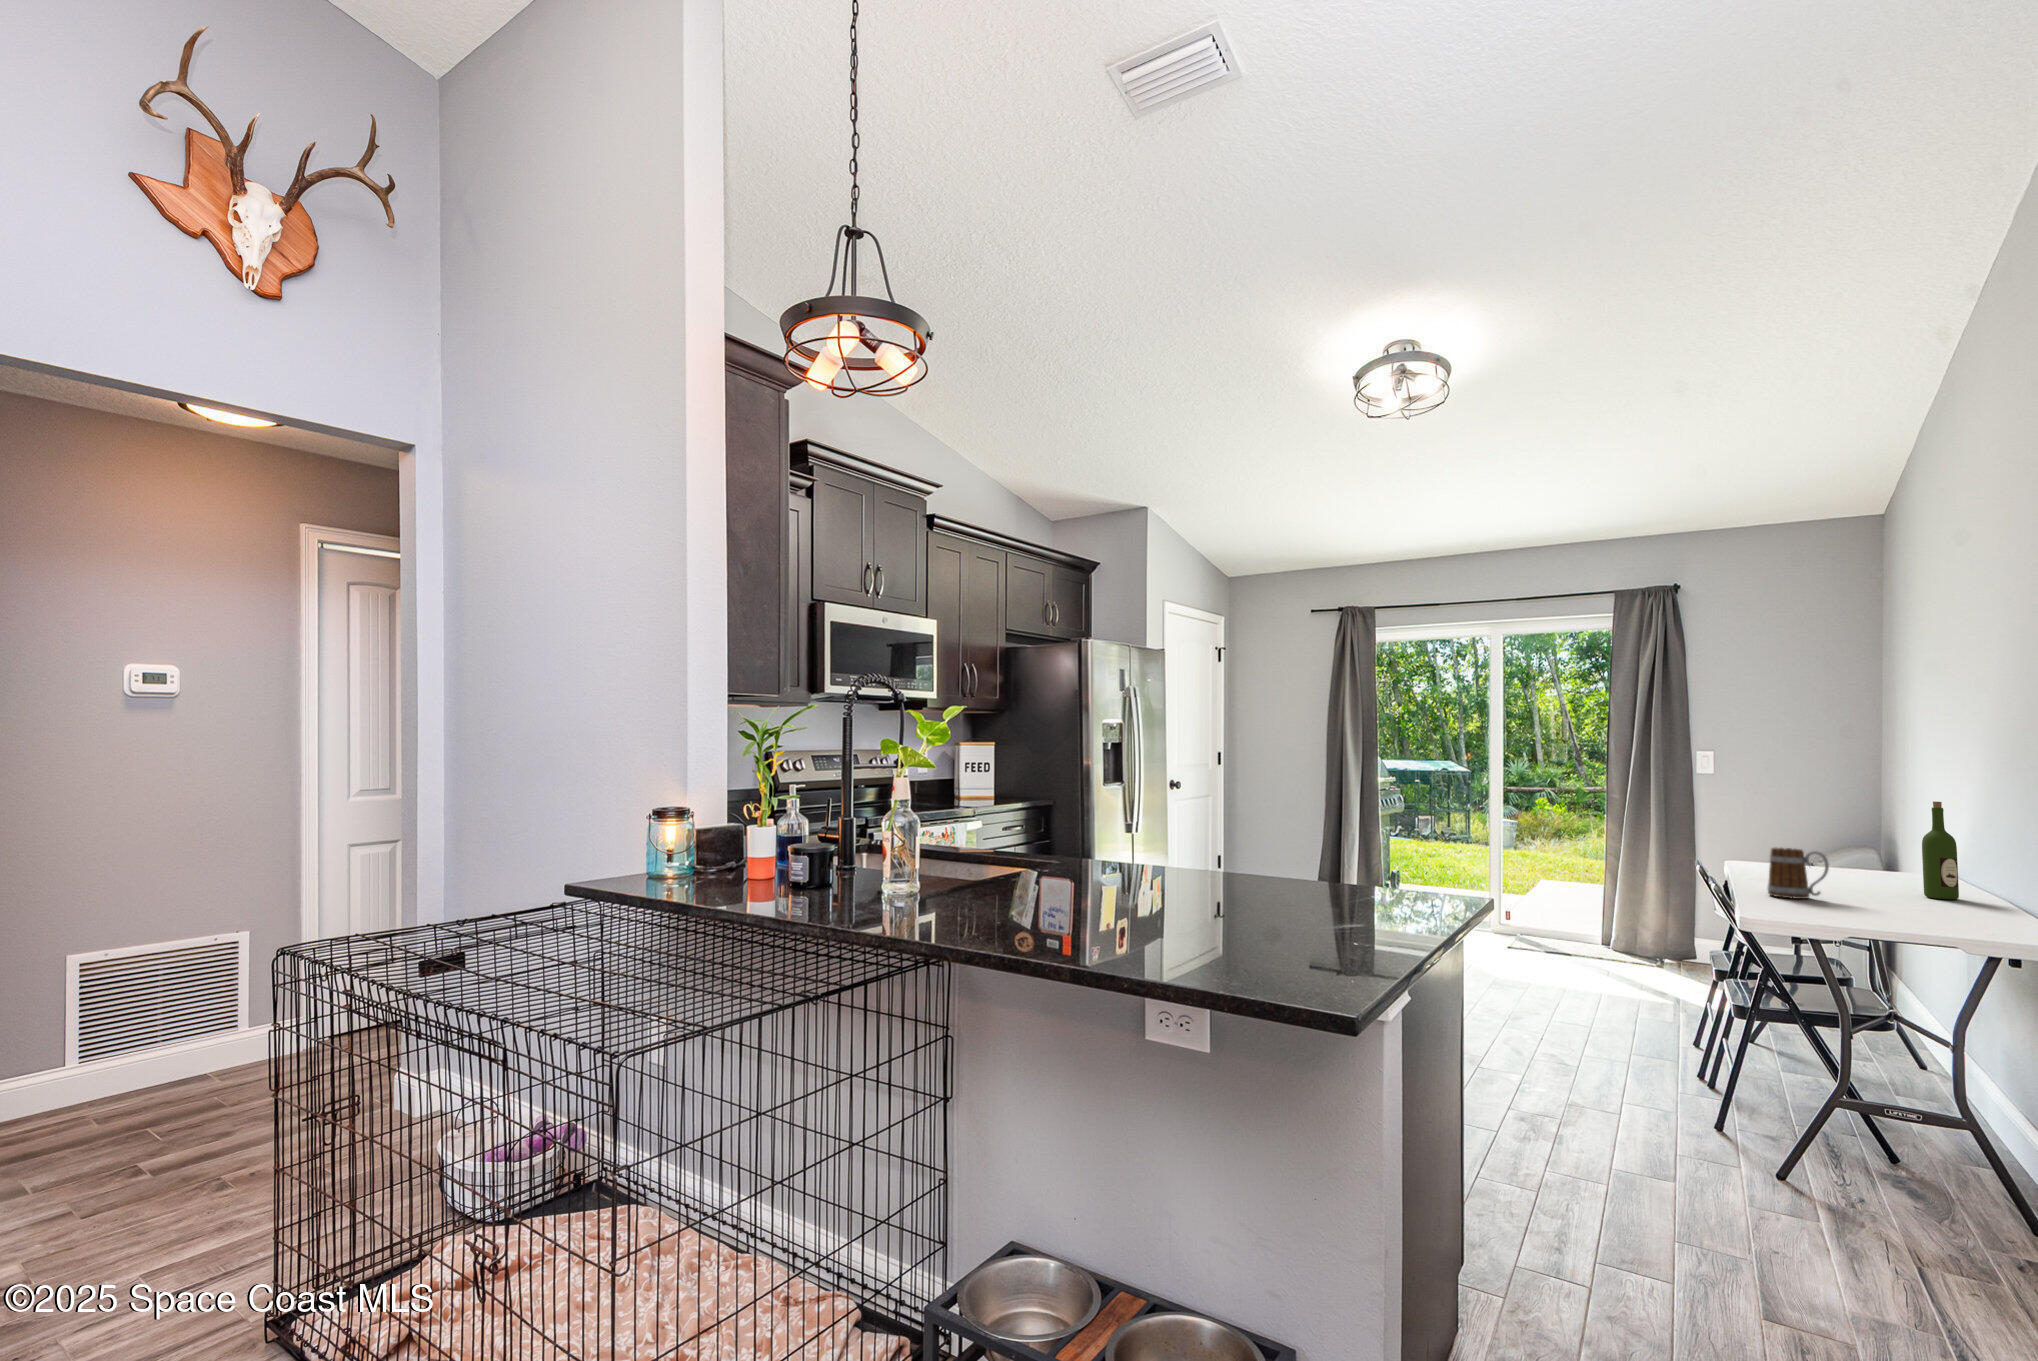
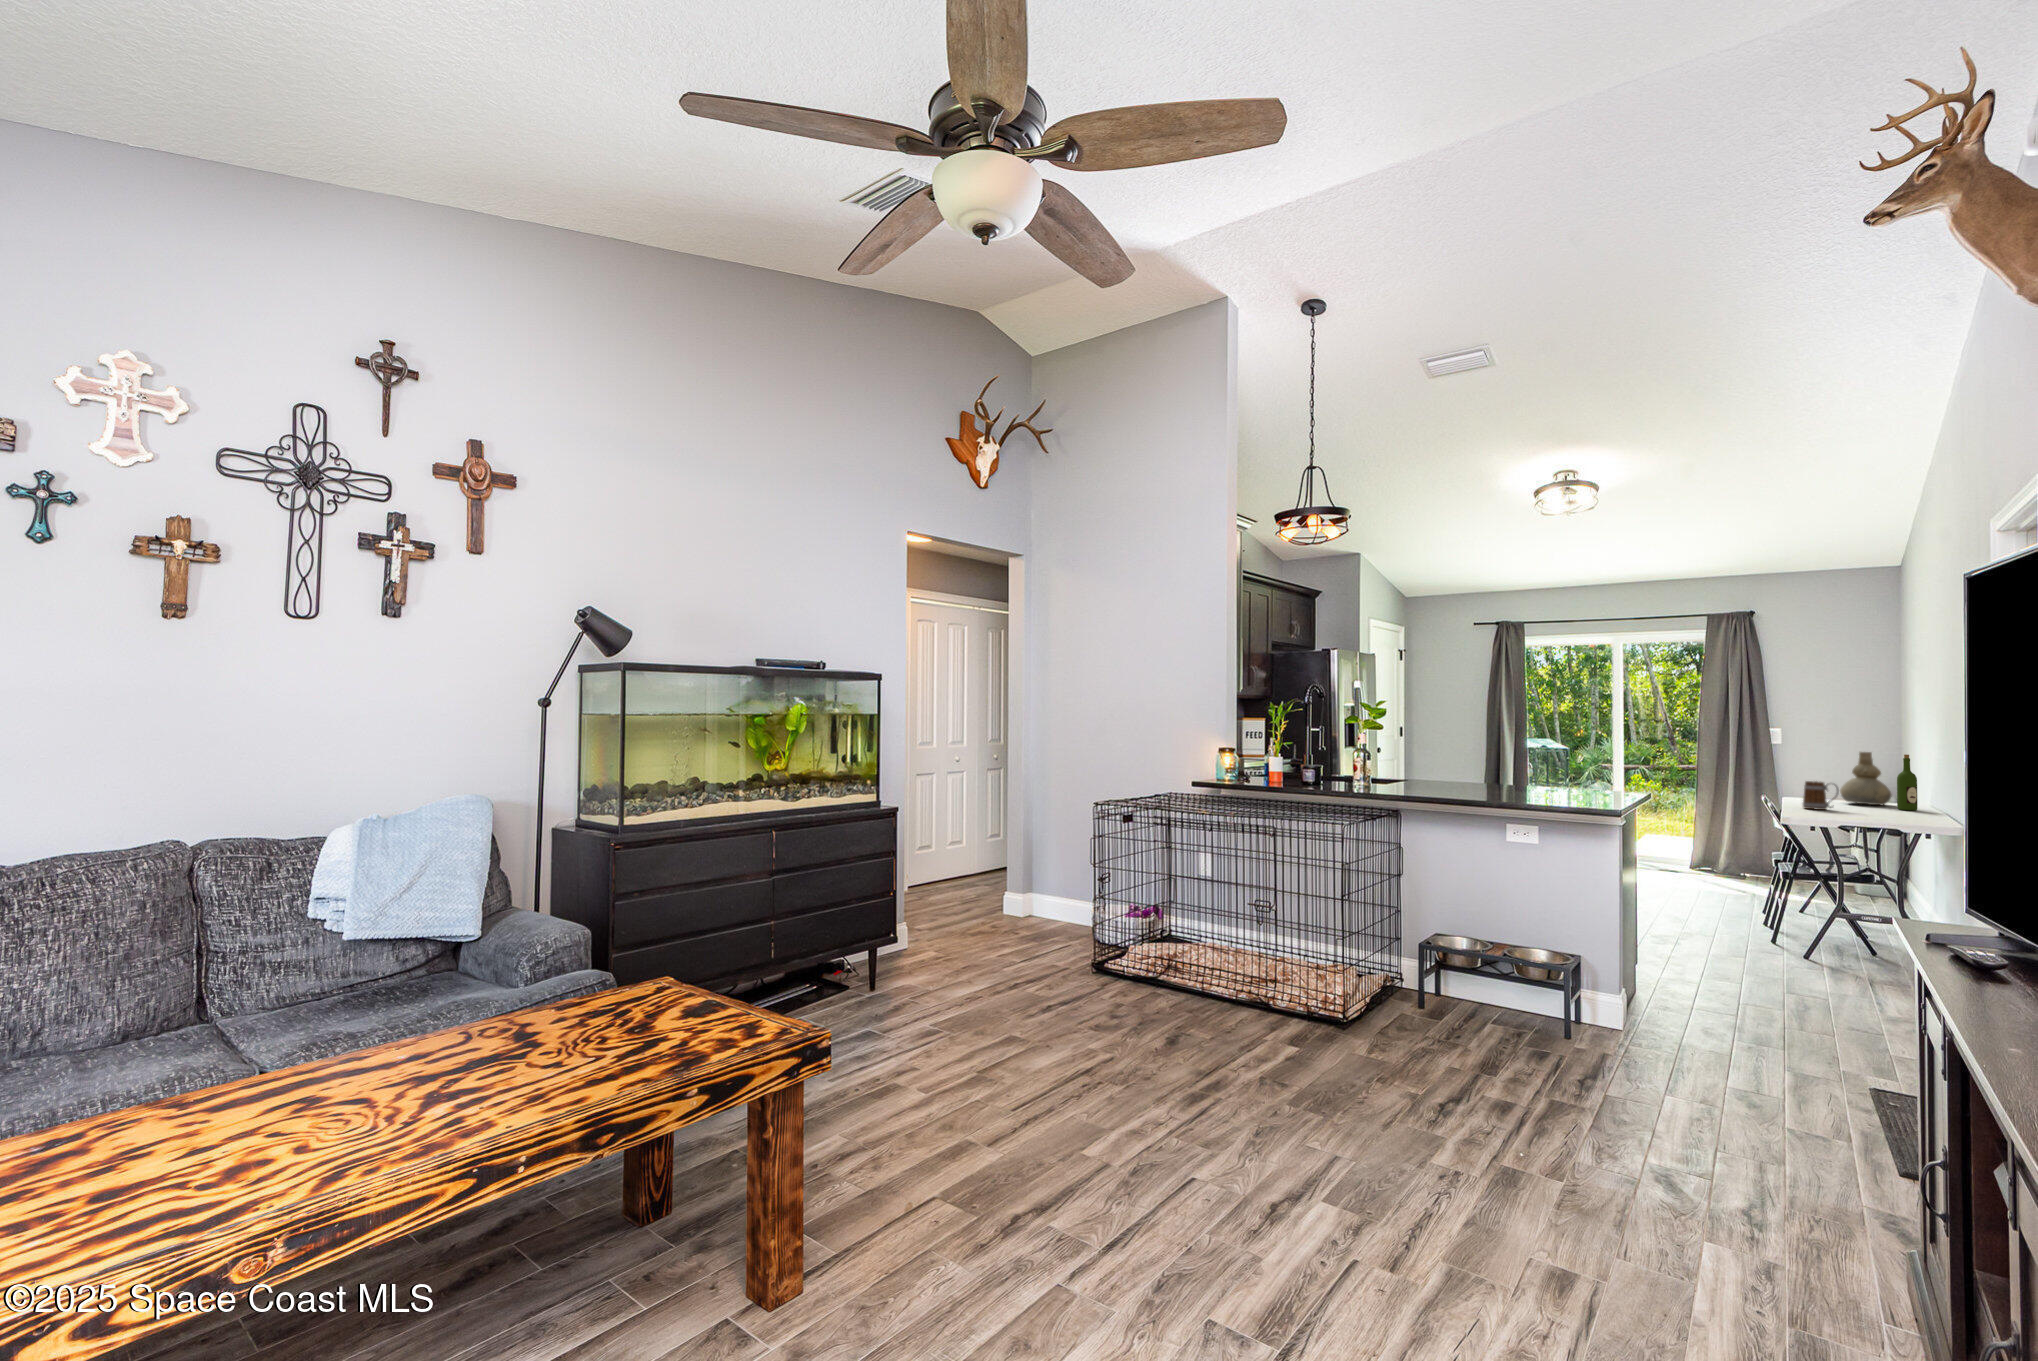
vase: none [1823,795,1909,887] -> present [1840,752,1892,805]

